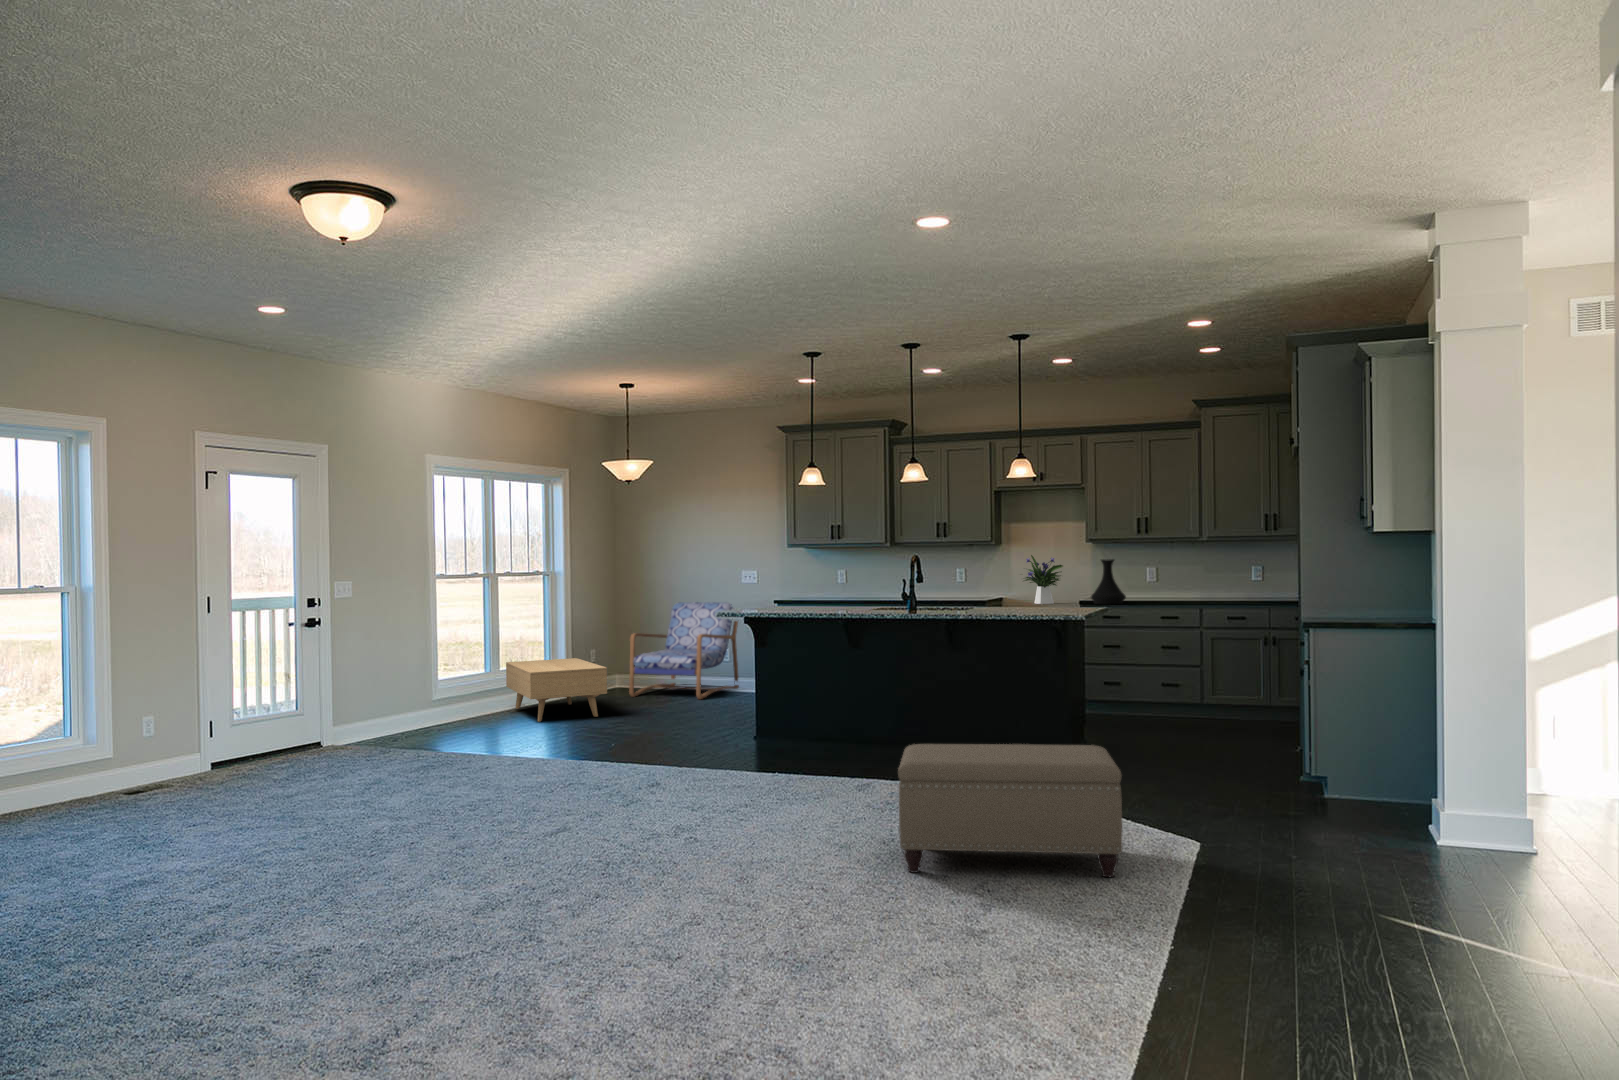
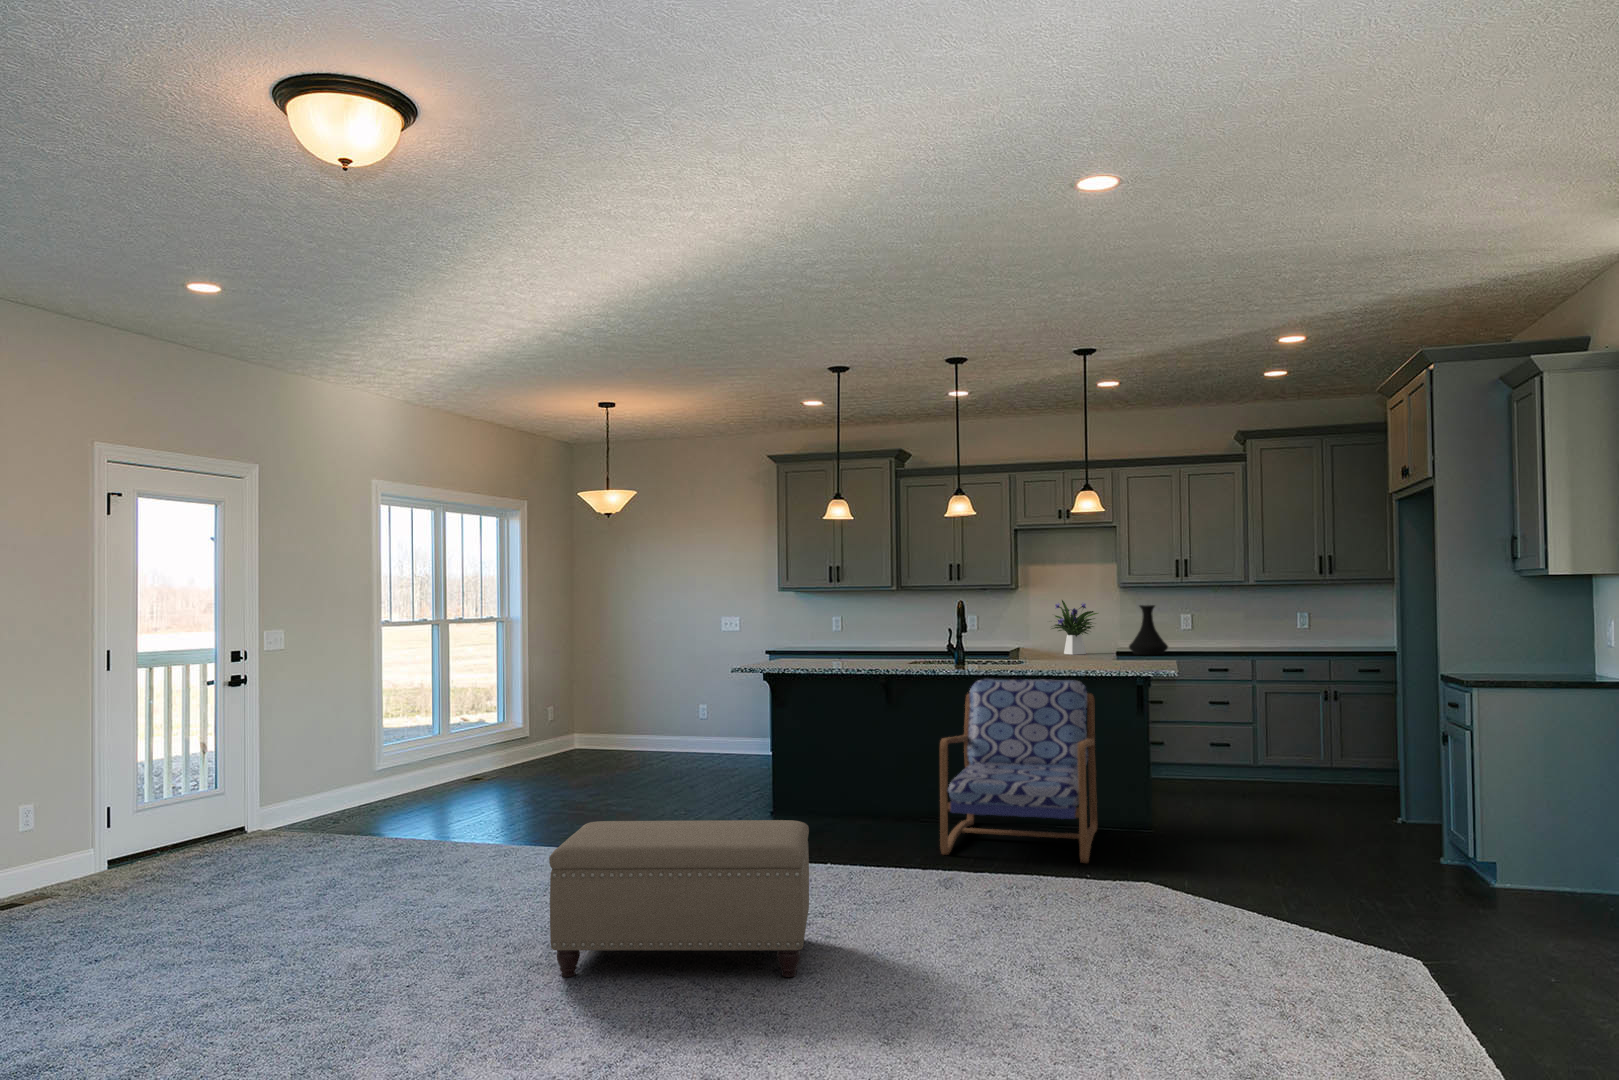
armchair: present [629,602,739,699] -> present [940,679,1097,863]
coffee table: present [506,658,607,722] -> none [457,718,583,795]
ottoman: present [898,744,1122,877] -> present [549,820,809,977]

